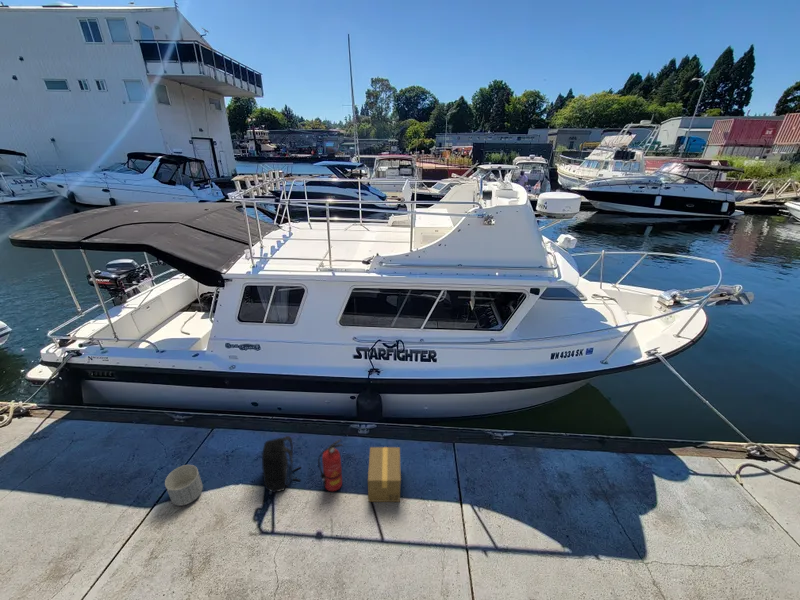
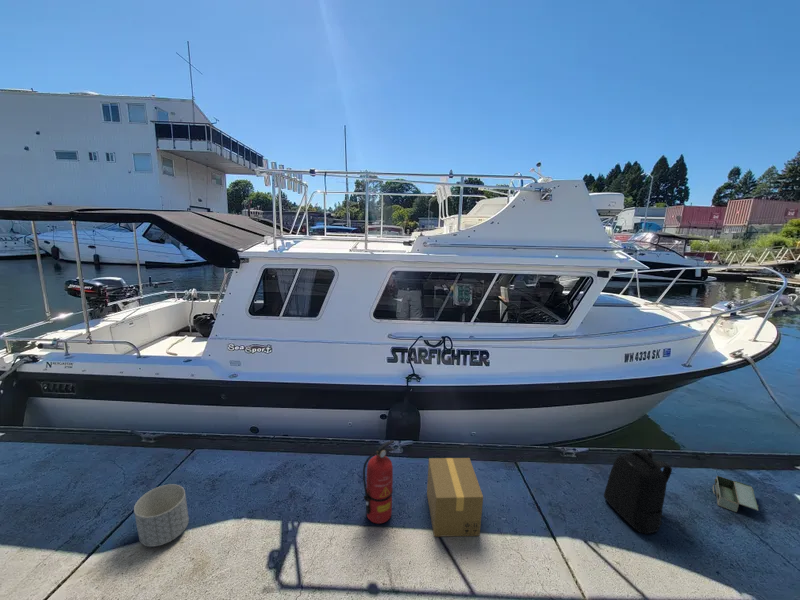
backpack: present [262,436,293,492] -> present [604,449,672,534]
toolbox: none [579,459,609,489] -> present [713,476,758,512]

